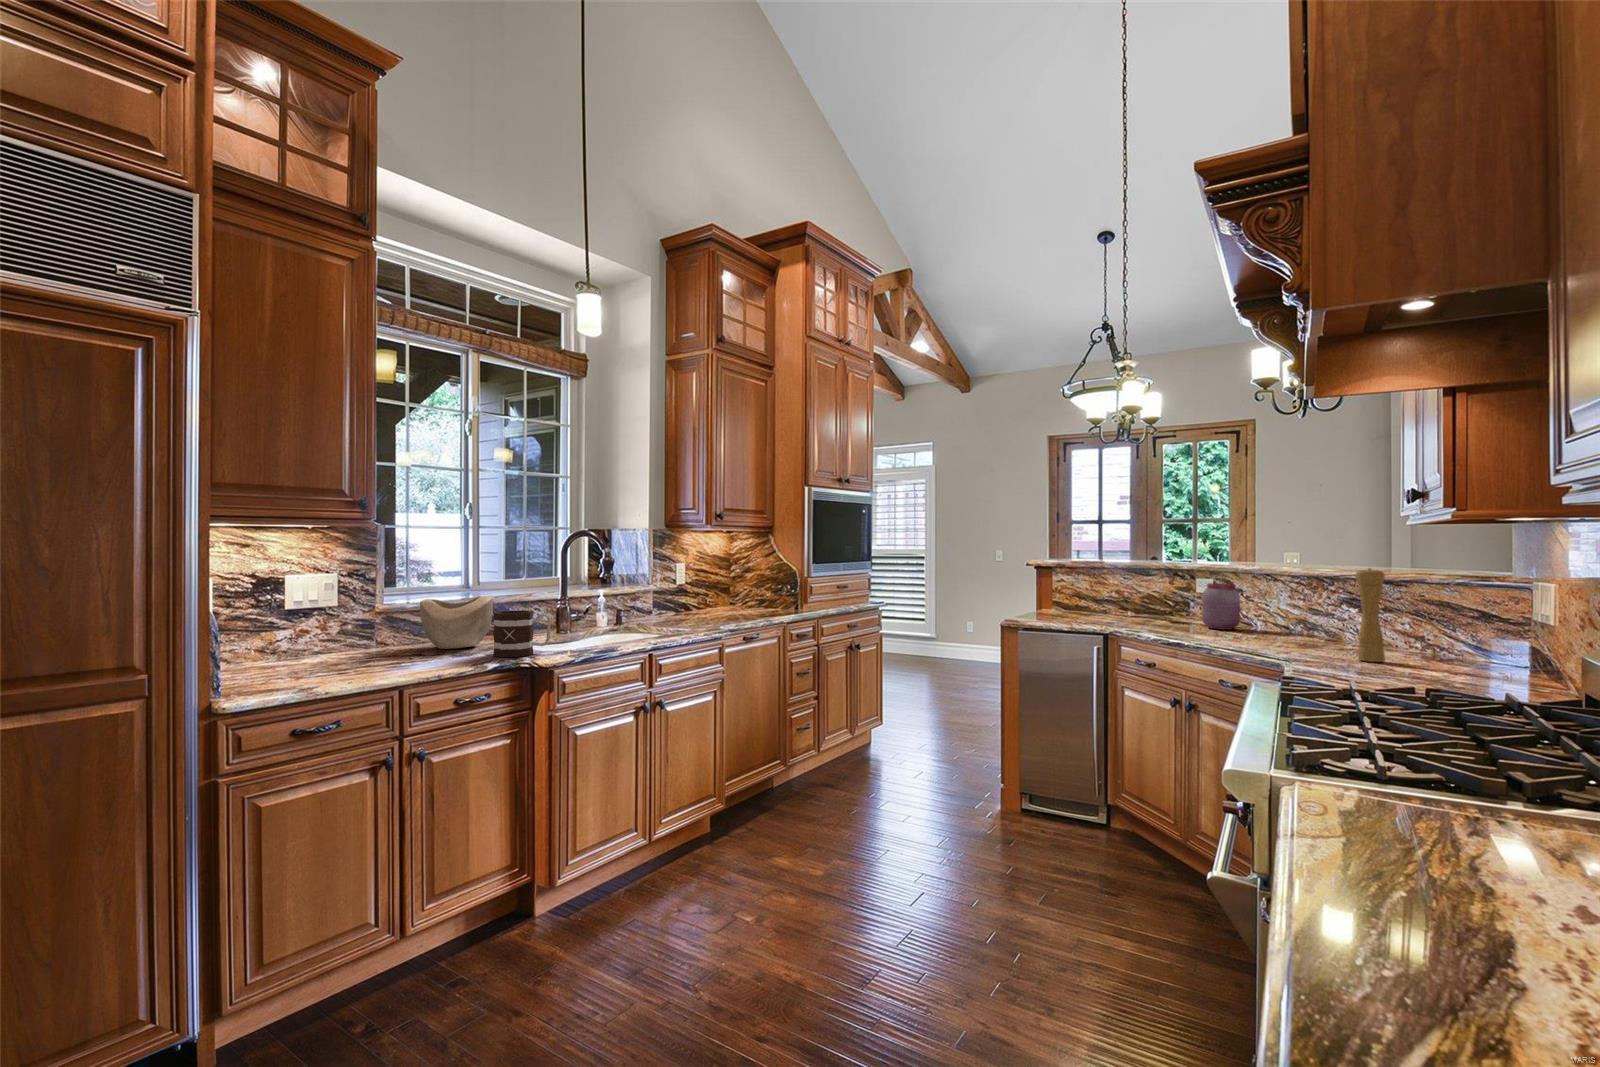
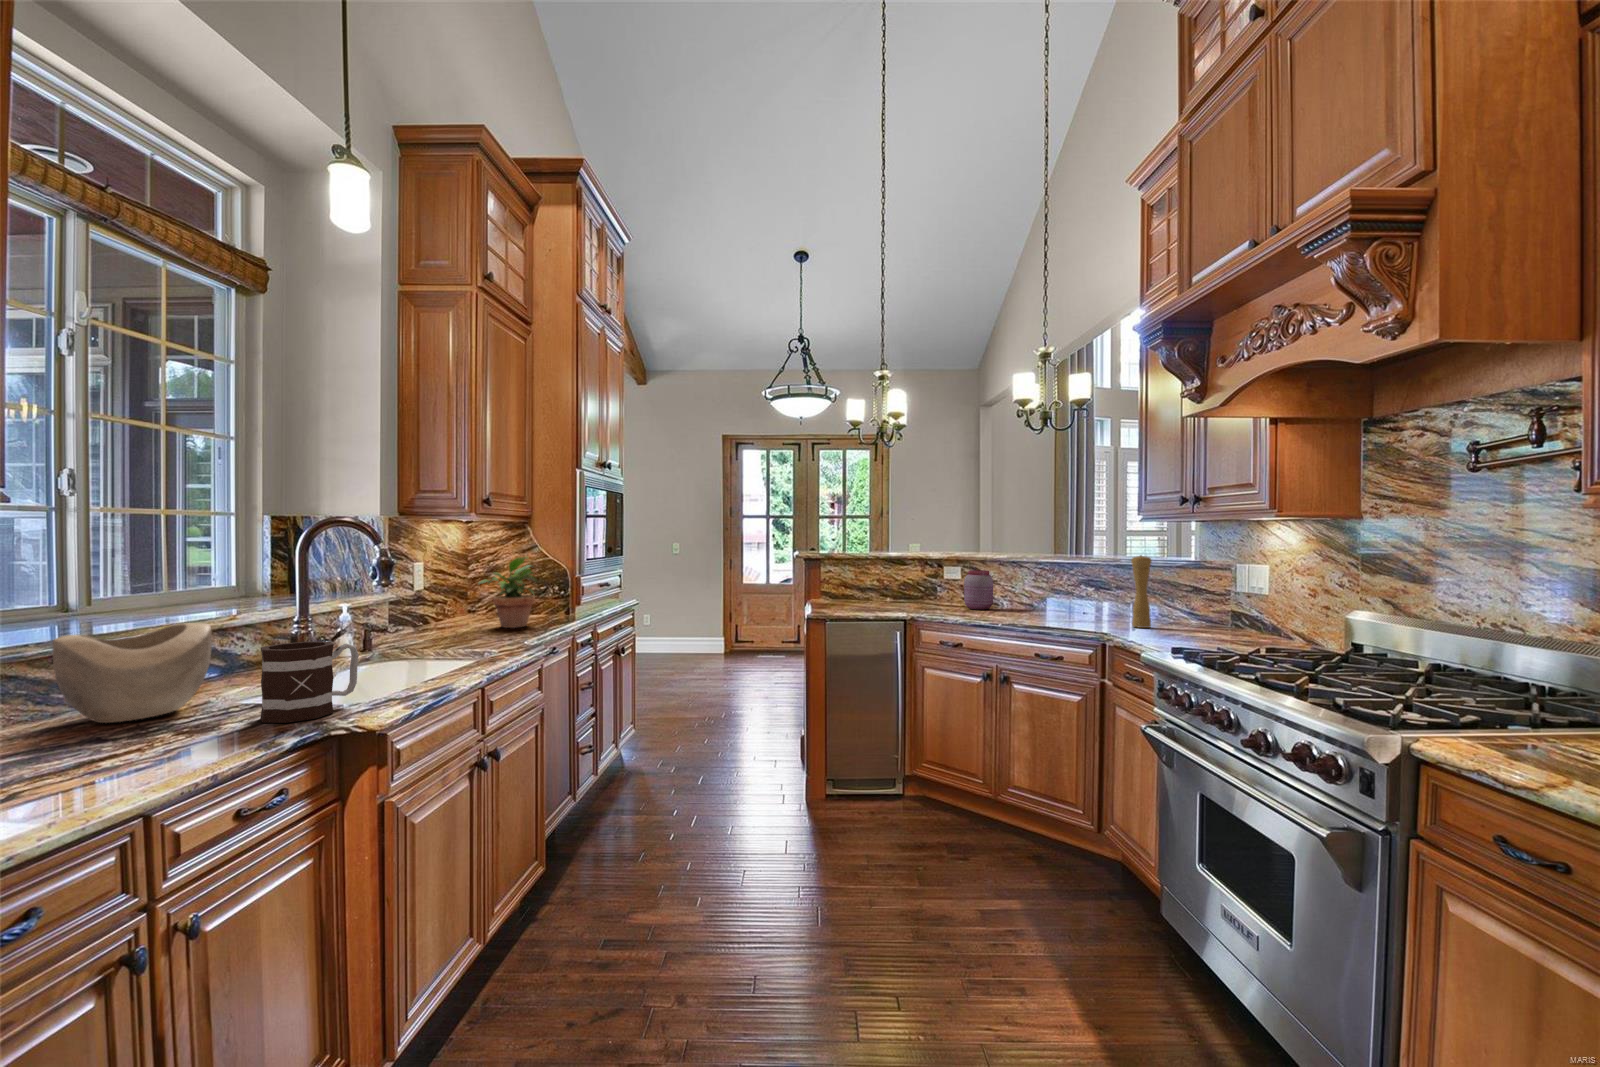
potted plant: none [718,560,765,617] -> present [478,557,537,628]

